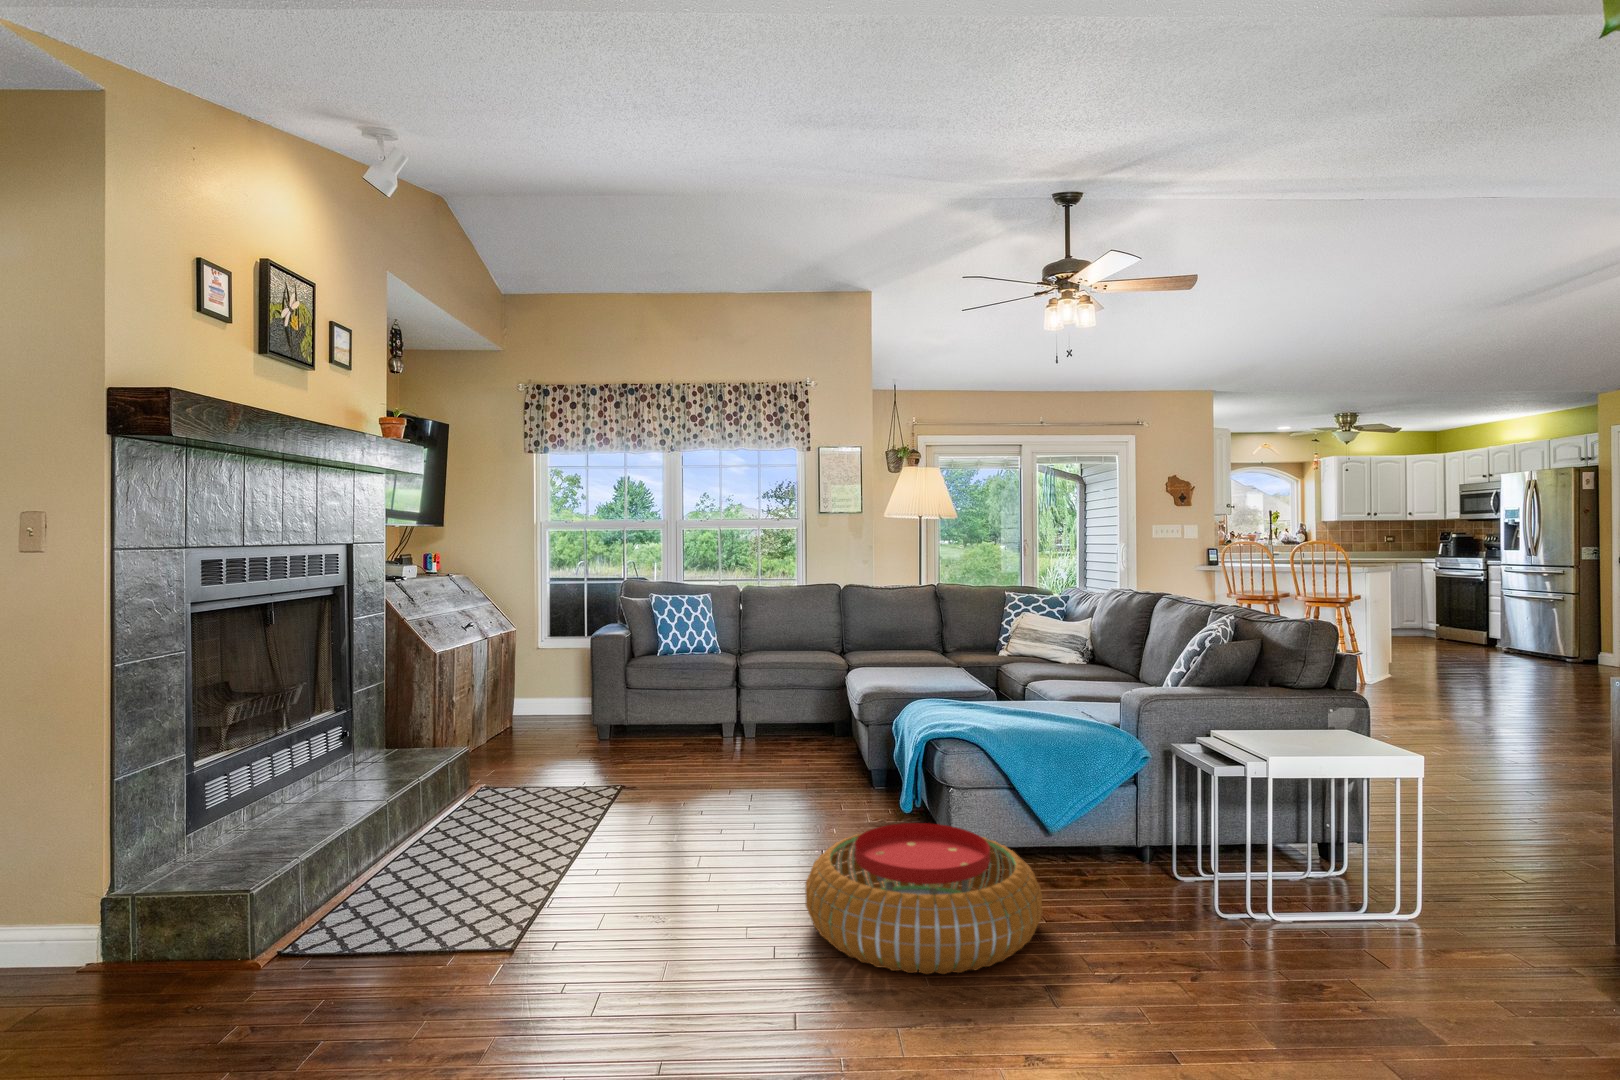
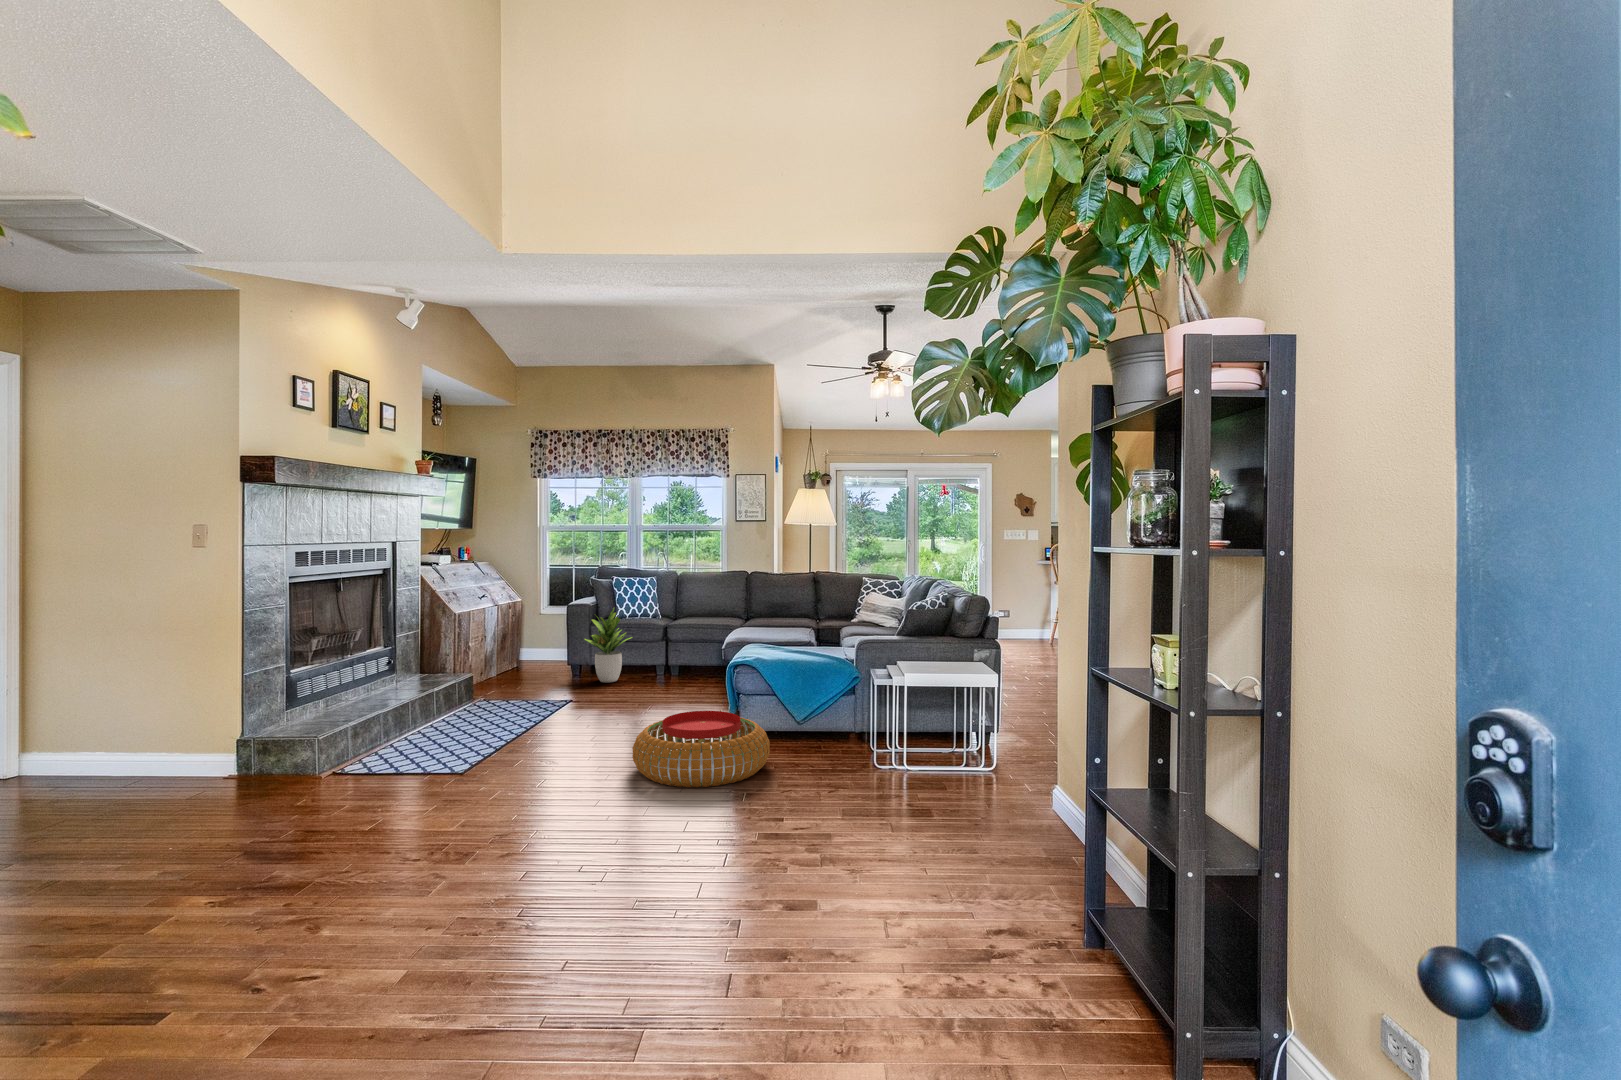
potted plant: none [621,640,693,753] -> present [584,608,632,682]

